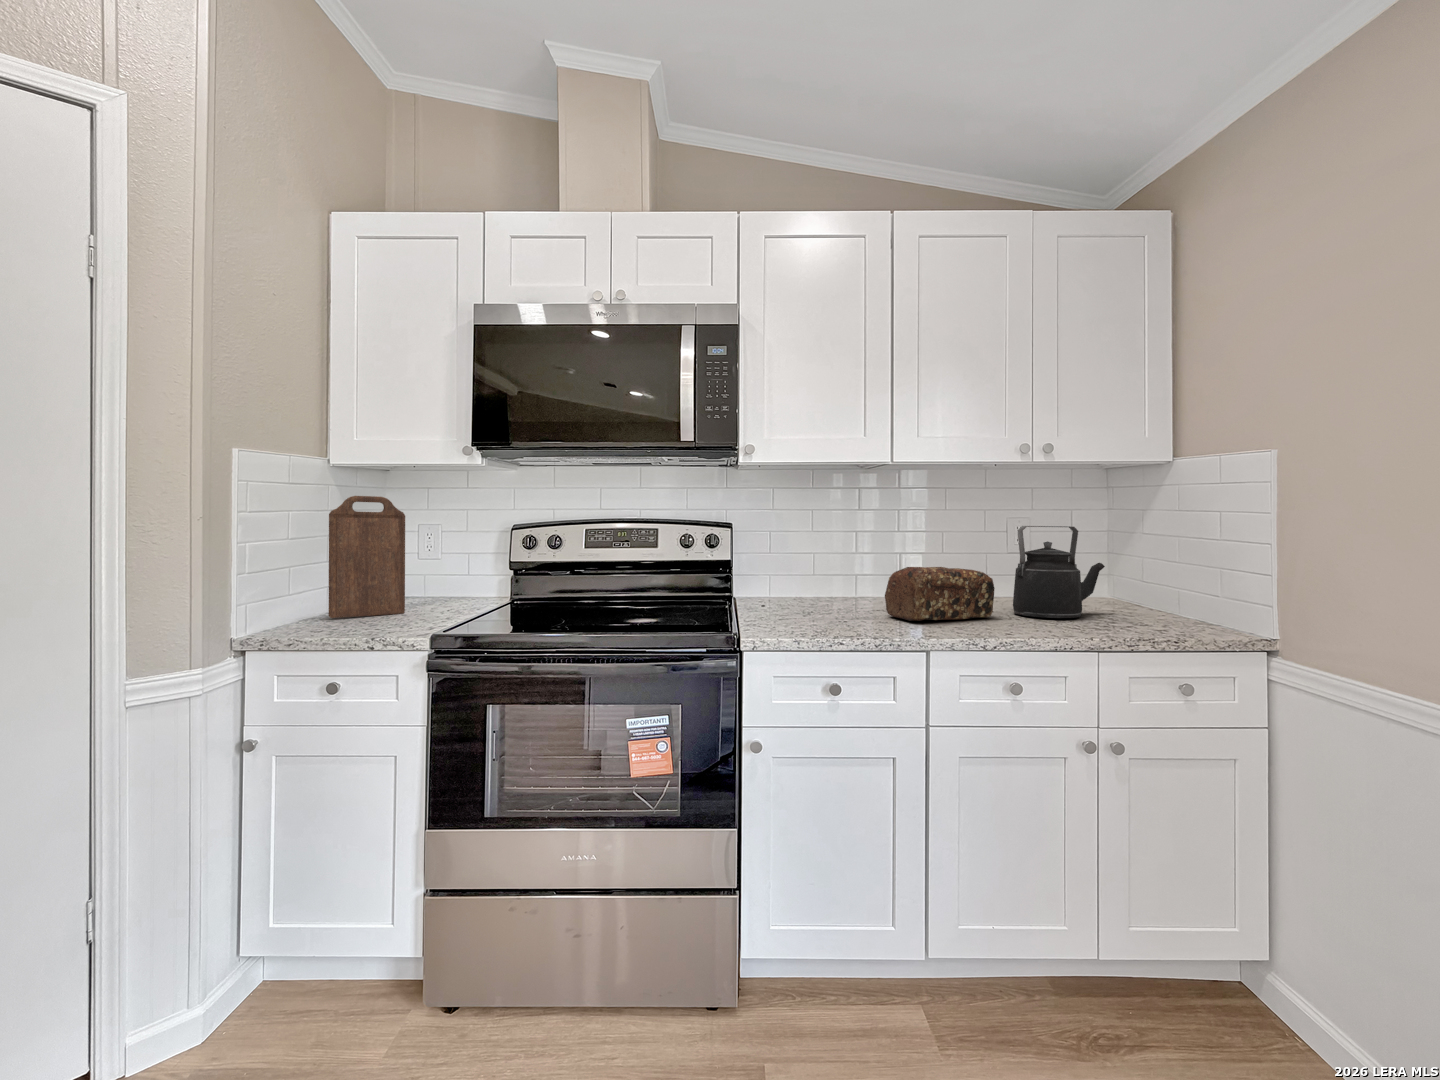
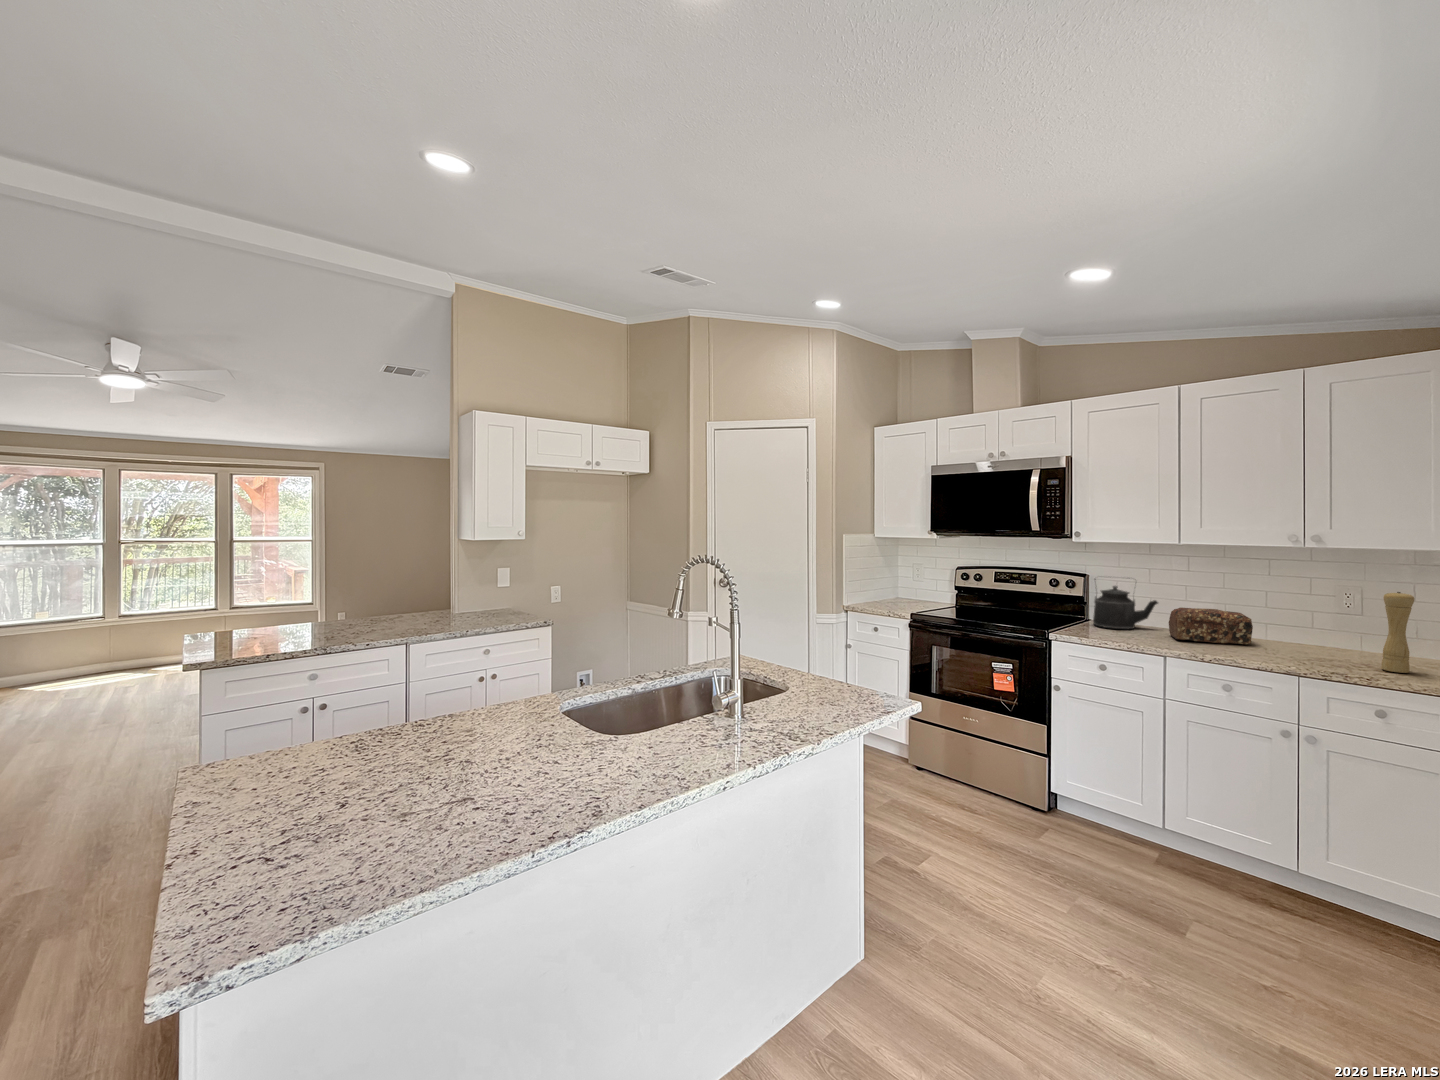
cutting board: present [328,496,405,618] -> none [876,553,907,604]
pepper mill: none [1158,515,1193,630] -> present [1381,592,1414,673]
kettle: present [1013,526,1105,618] -> present [1093,578,1158,629]

